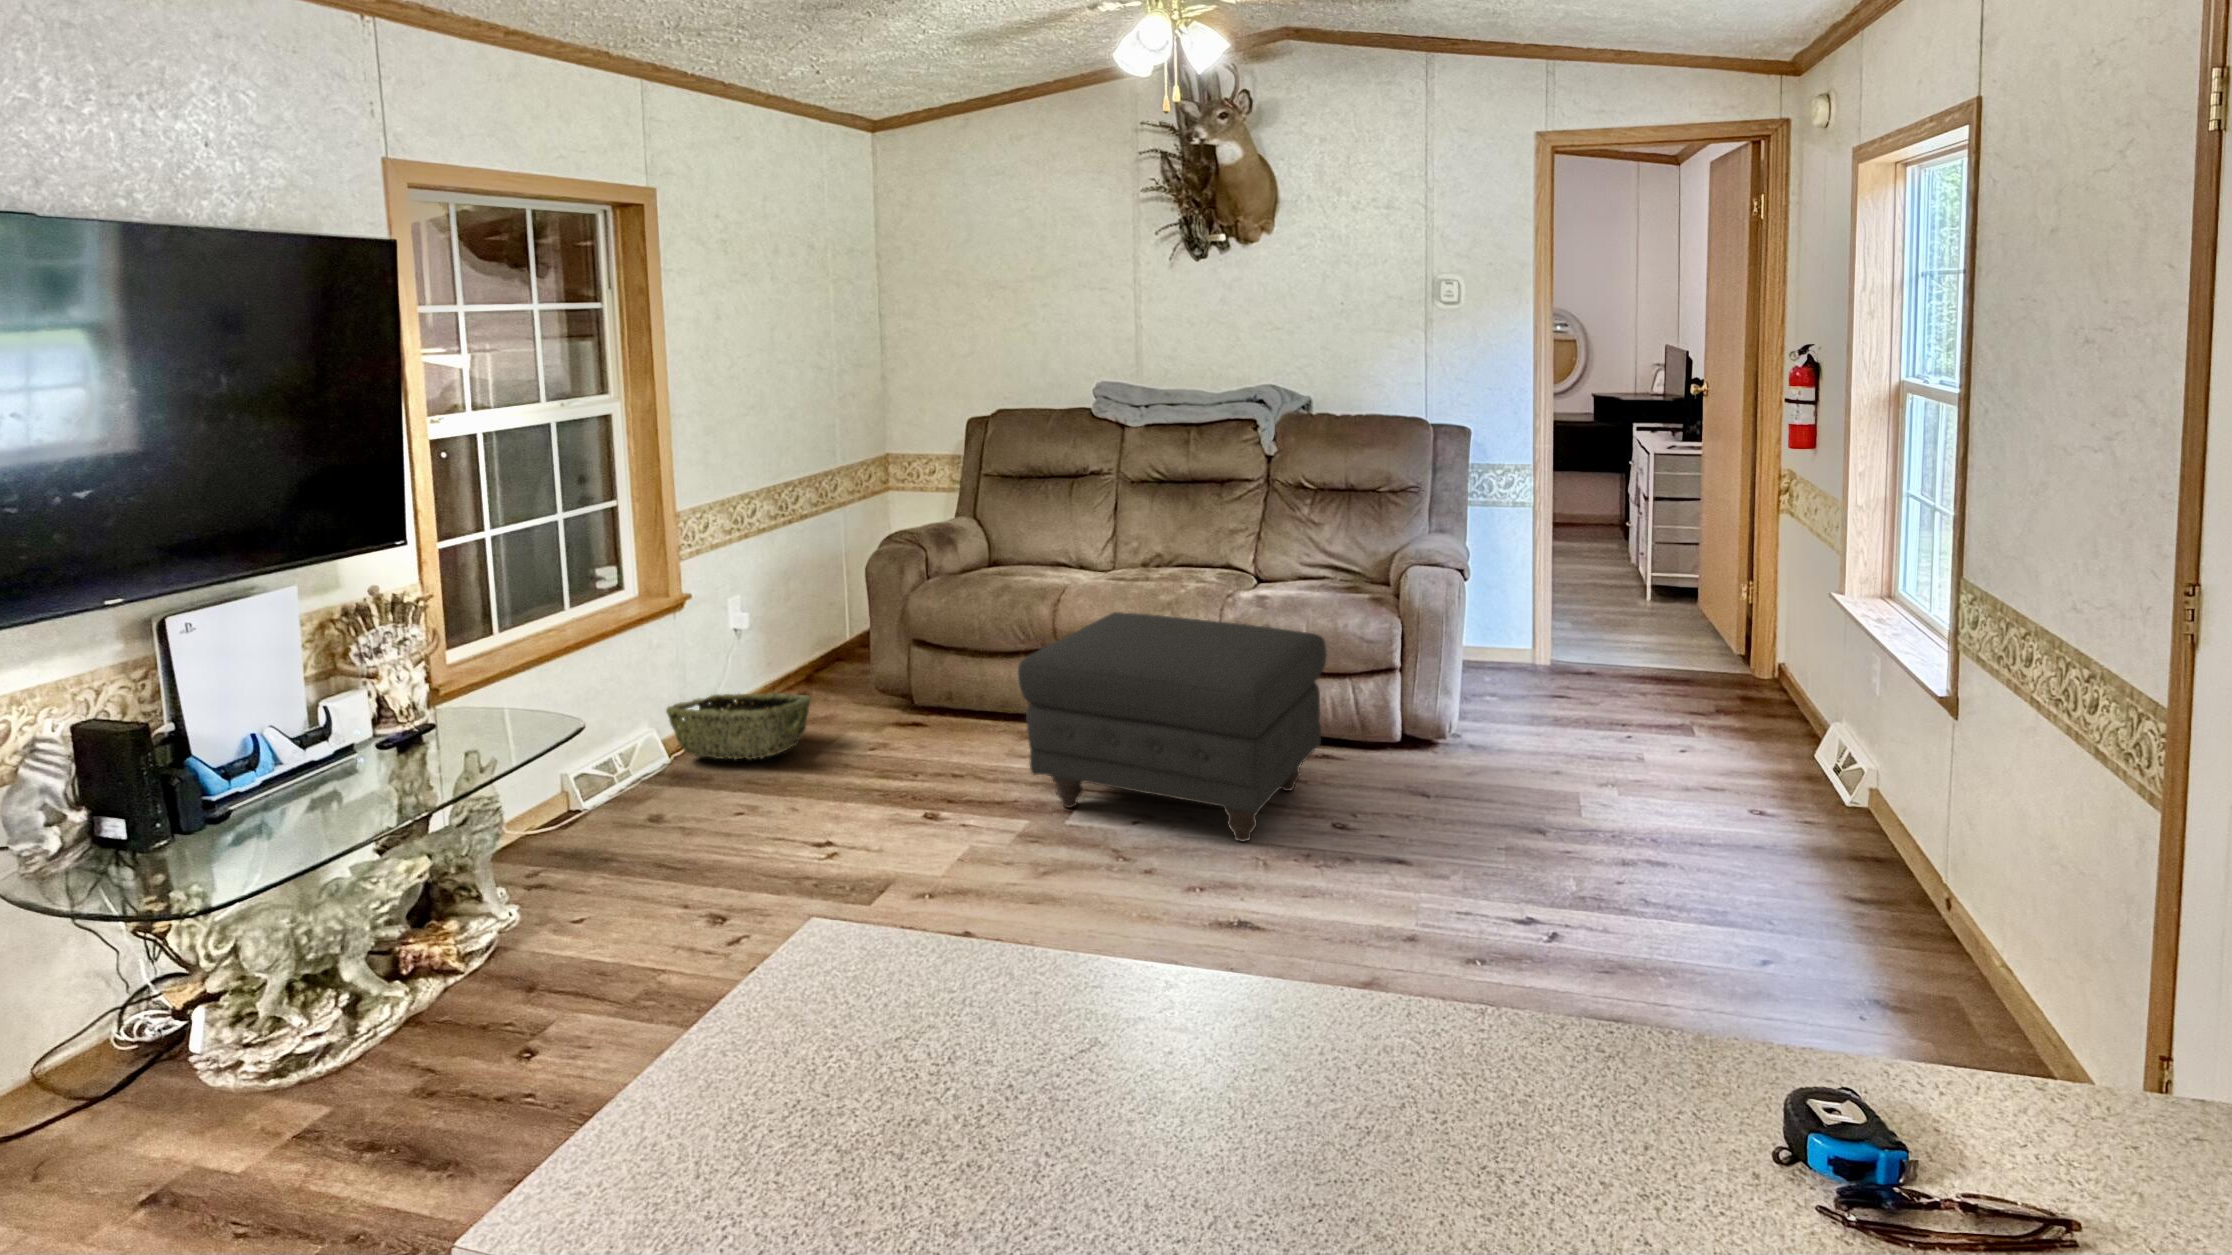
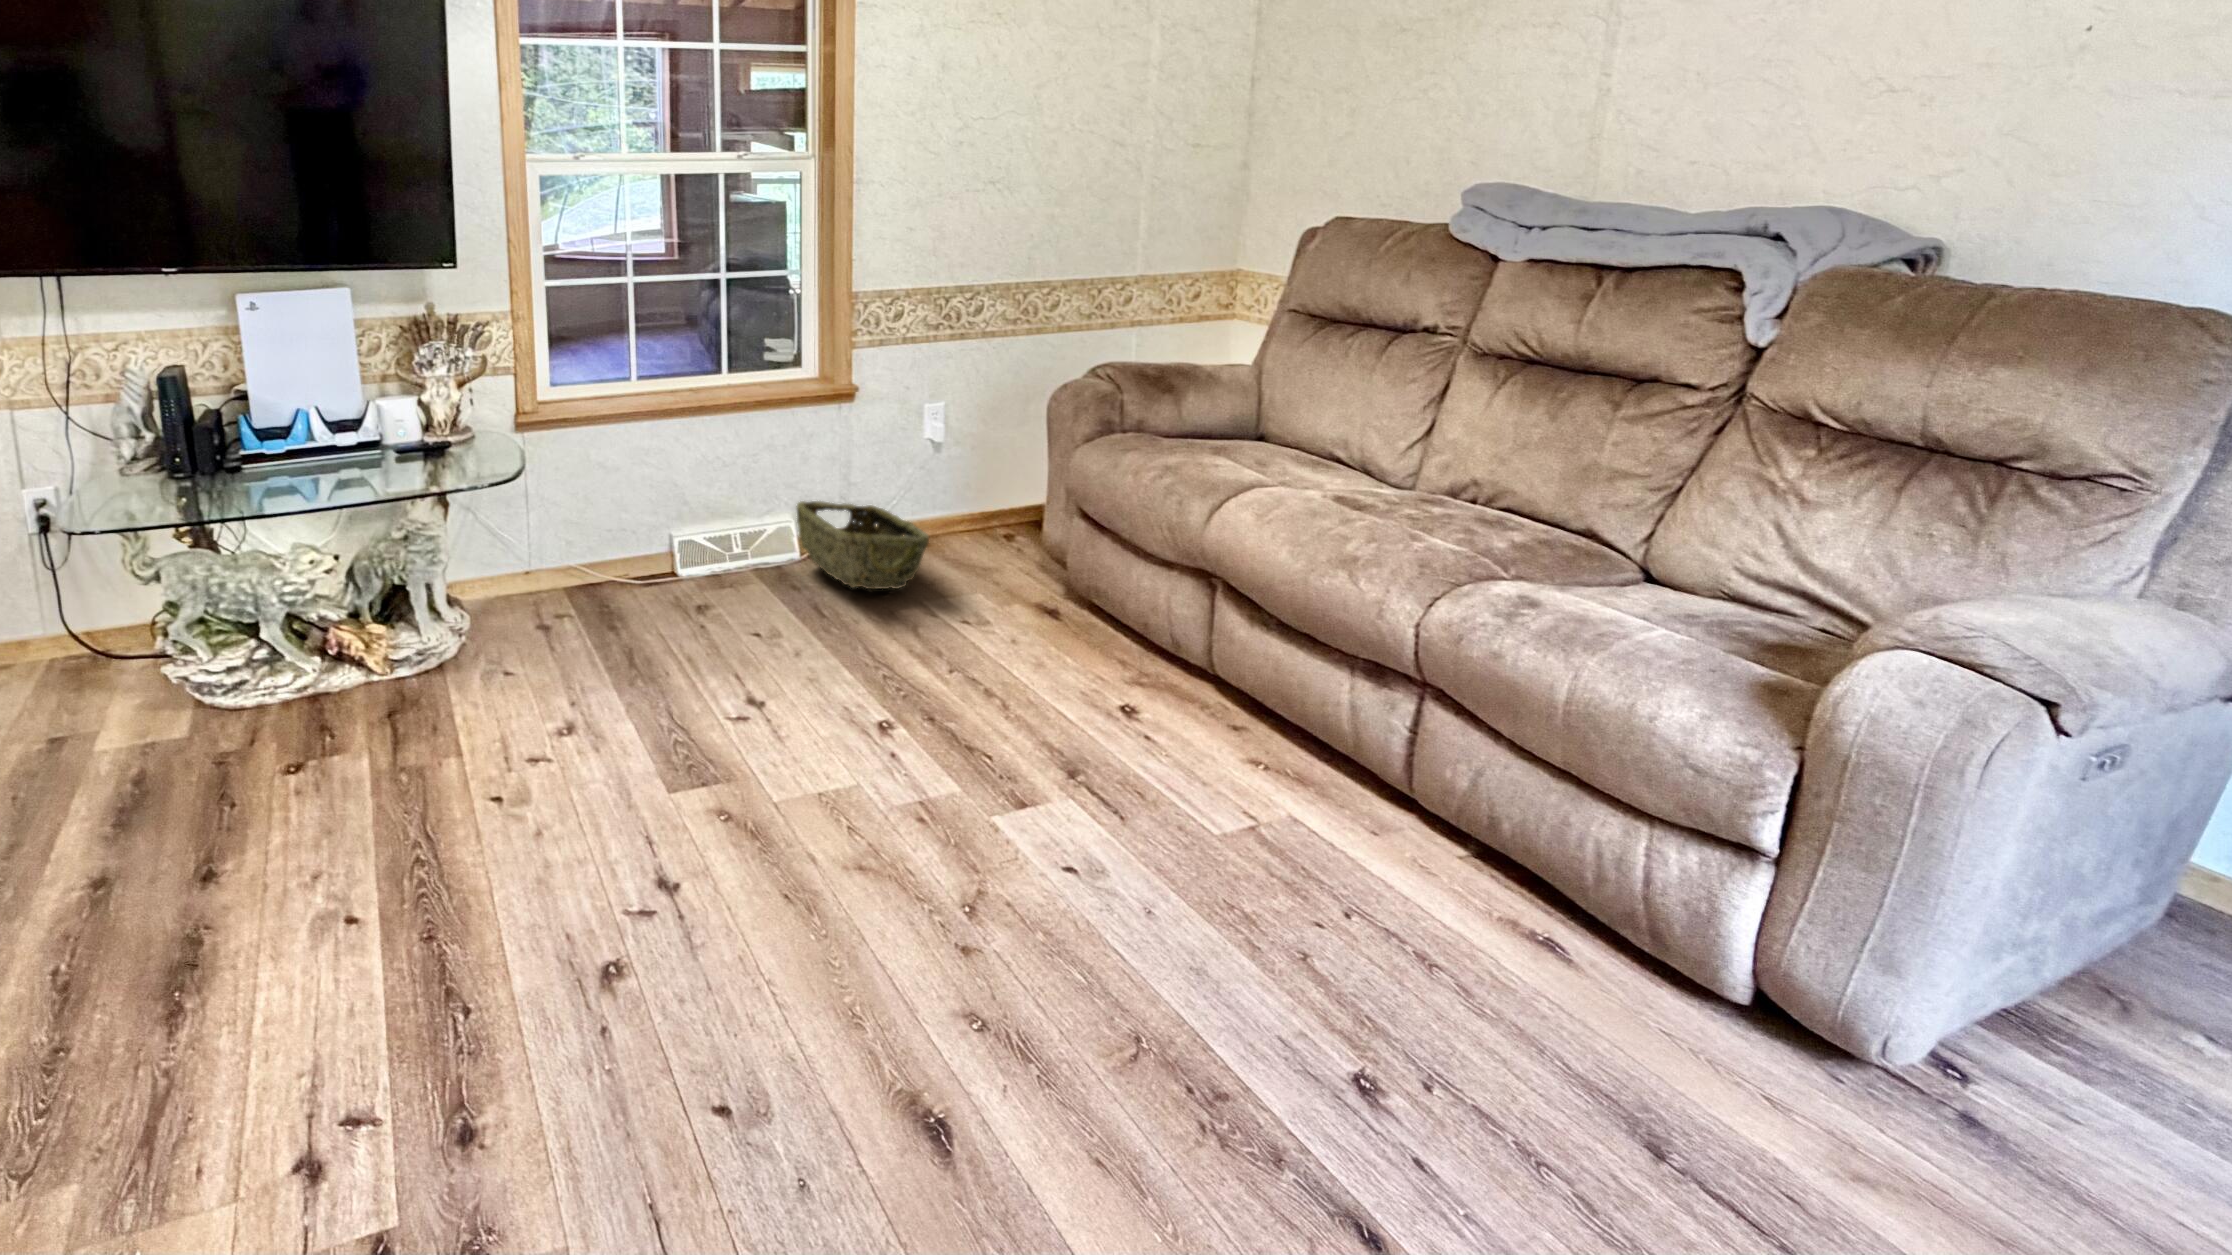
ottoman: present [1018,612,1327,841] -> none [976,541,1505,996]

